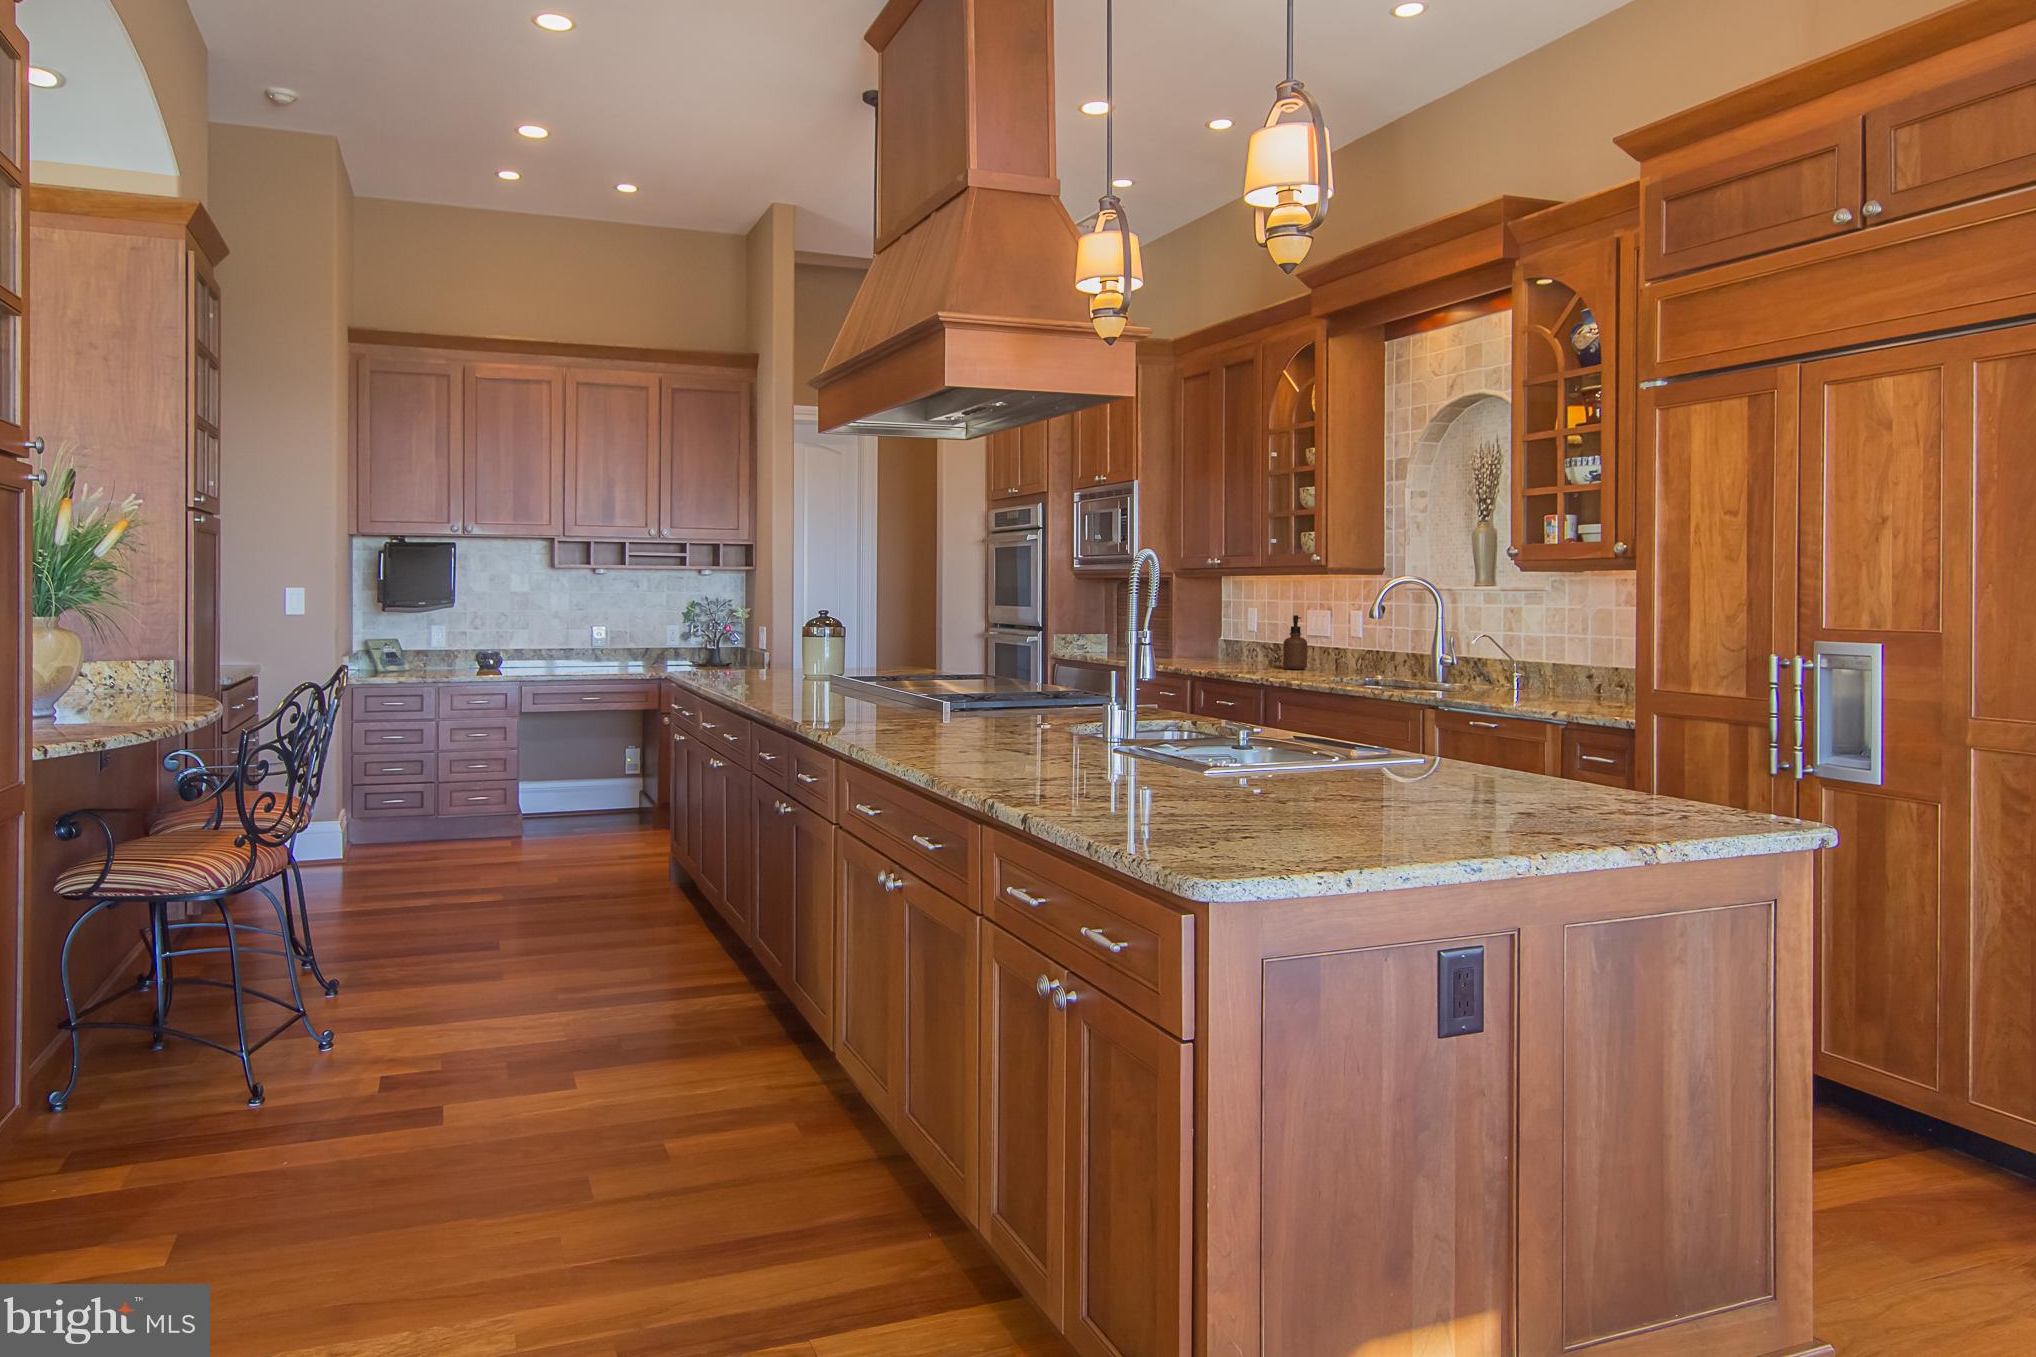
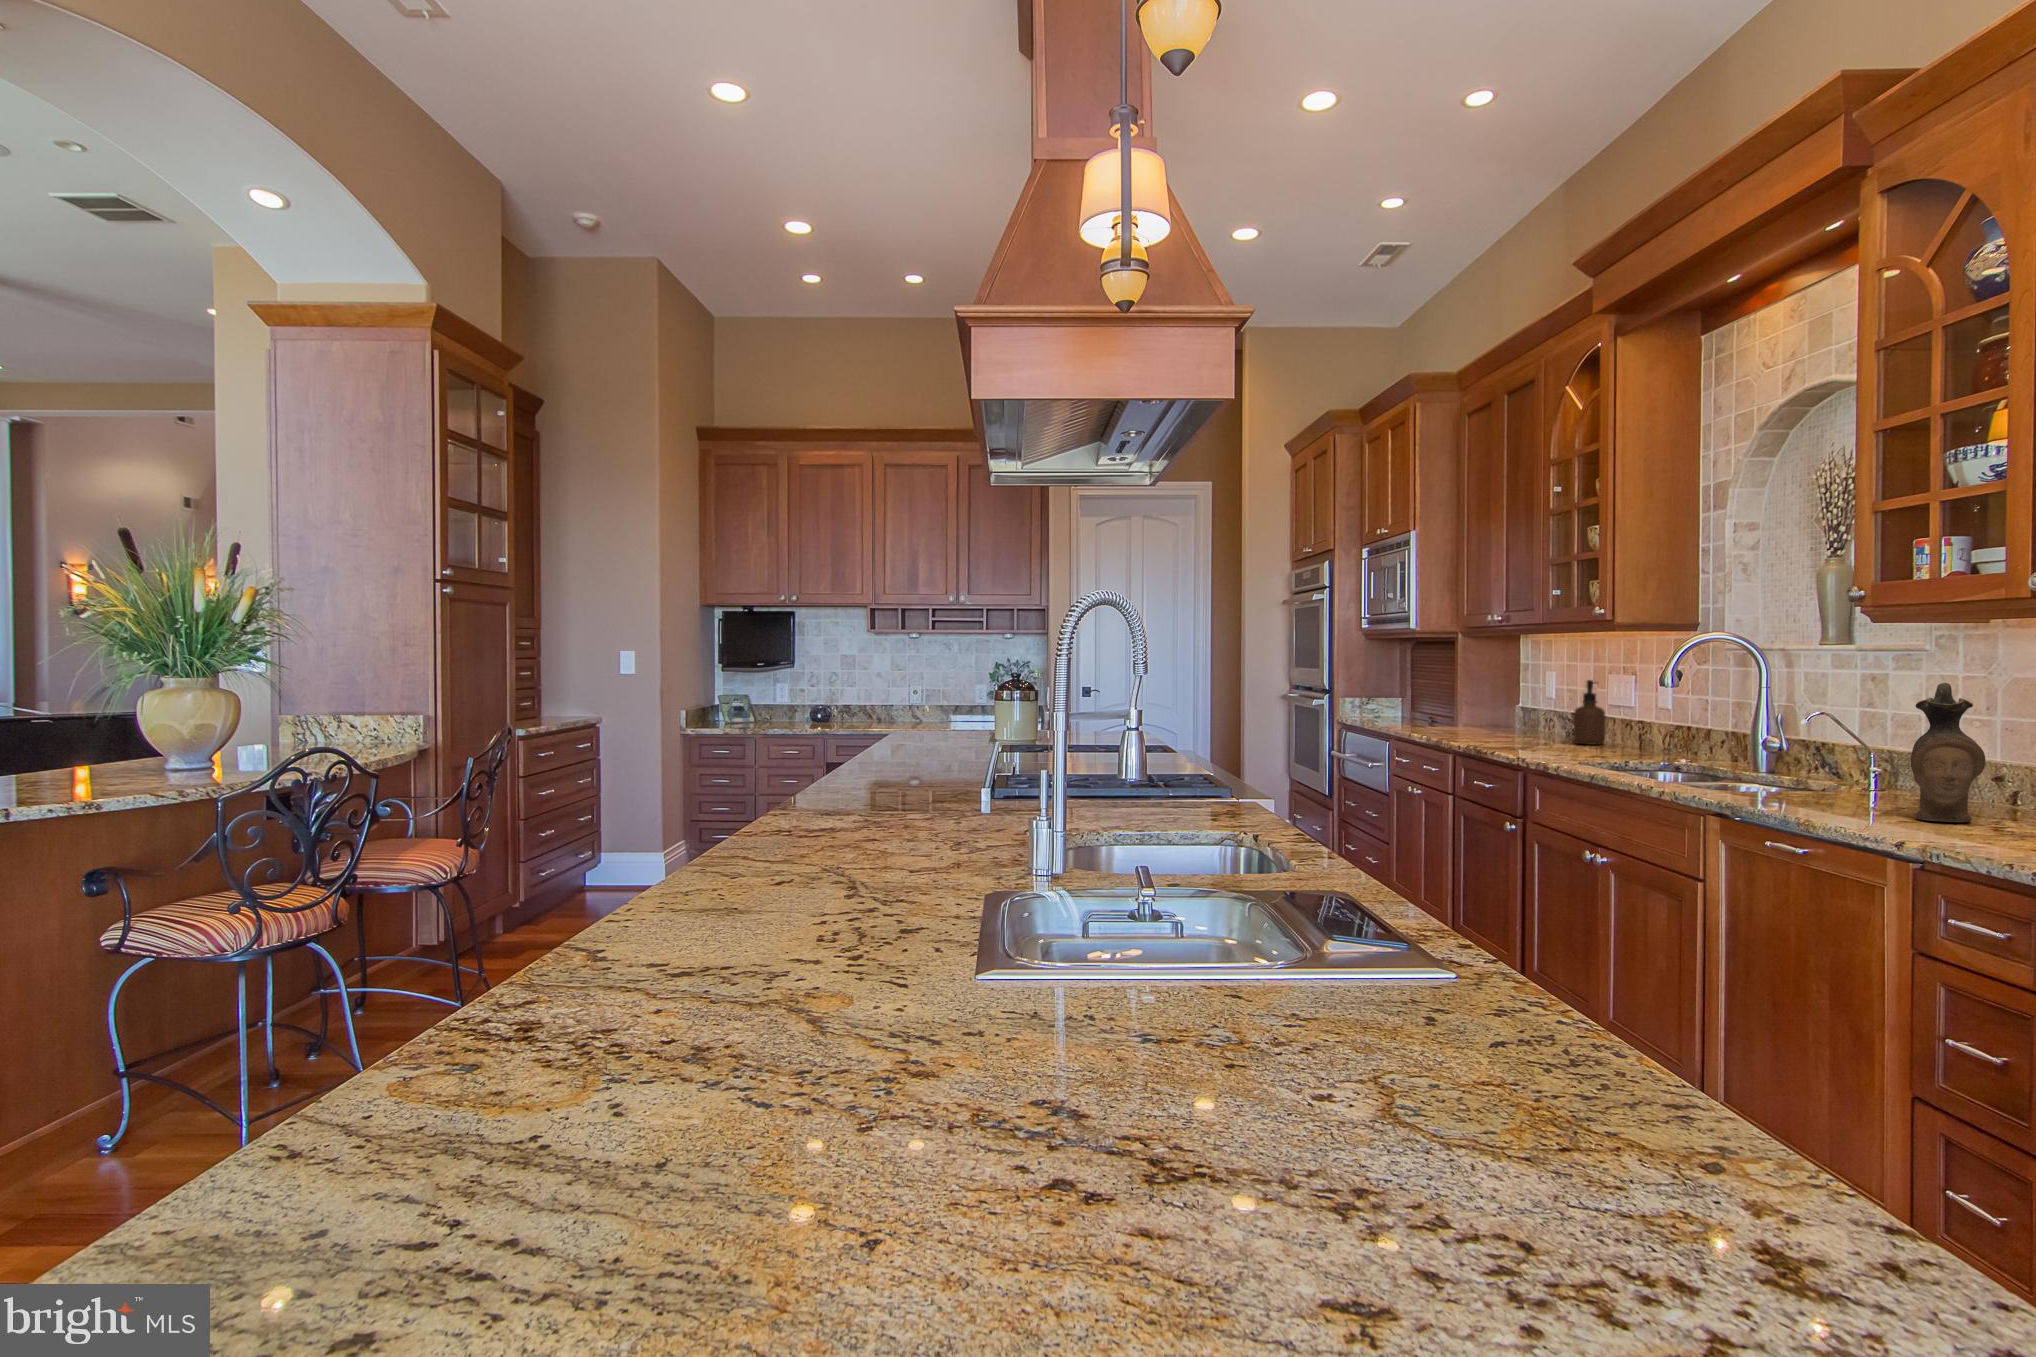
ceramic pitcher: none [1546,612,1586,703] -> present [1911,683,1985,822]

